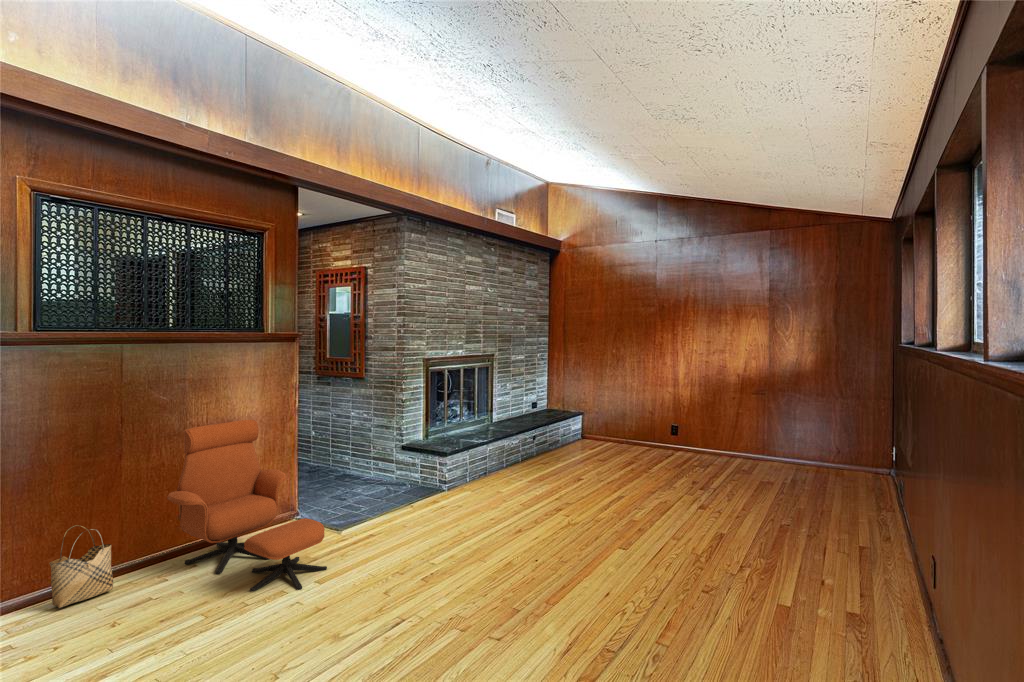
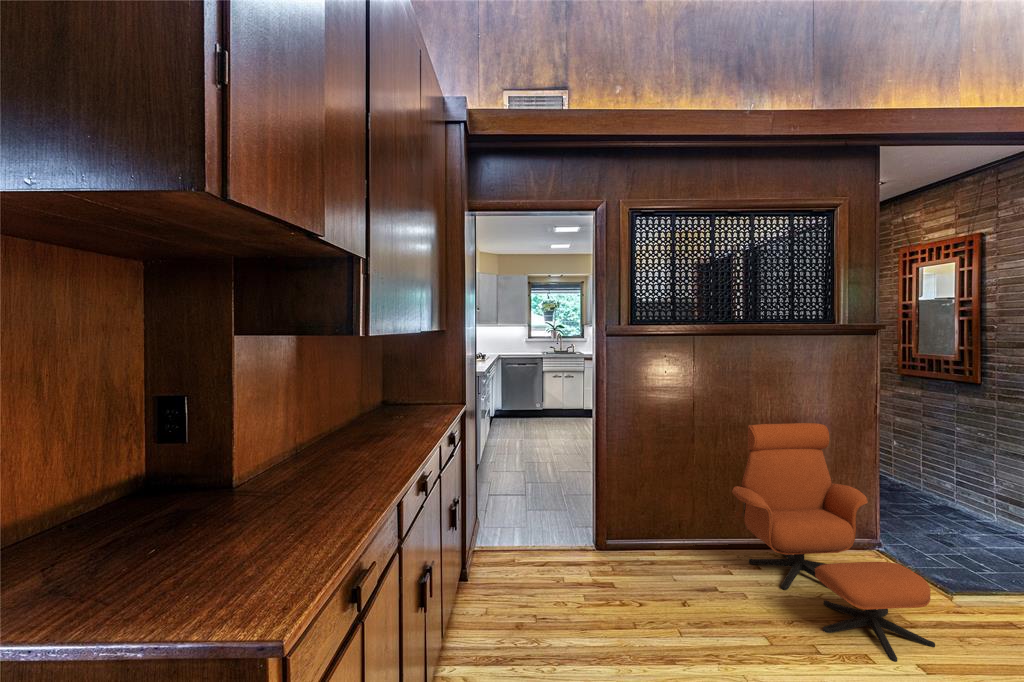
woven basket: present [49,525,113,608] -> none [640,496,686,565]

